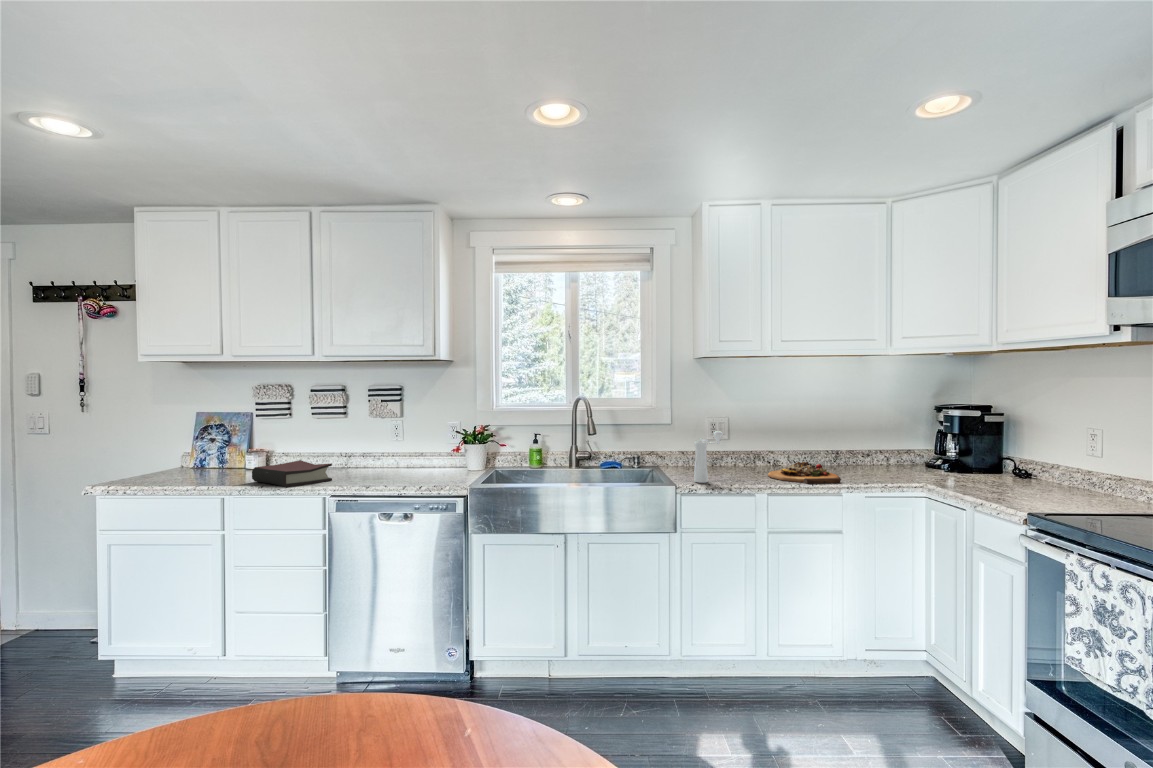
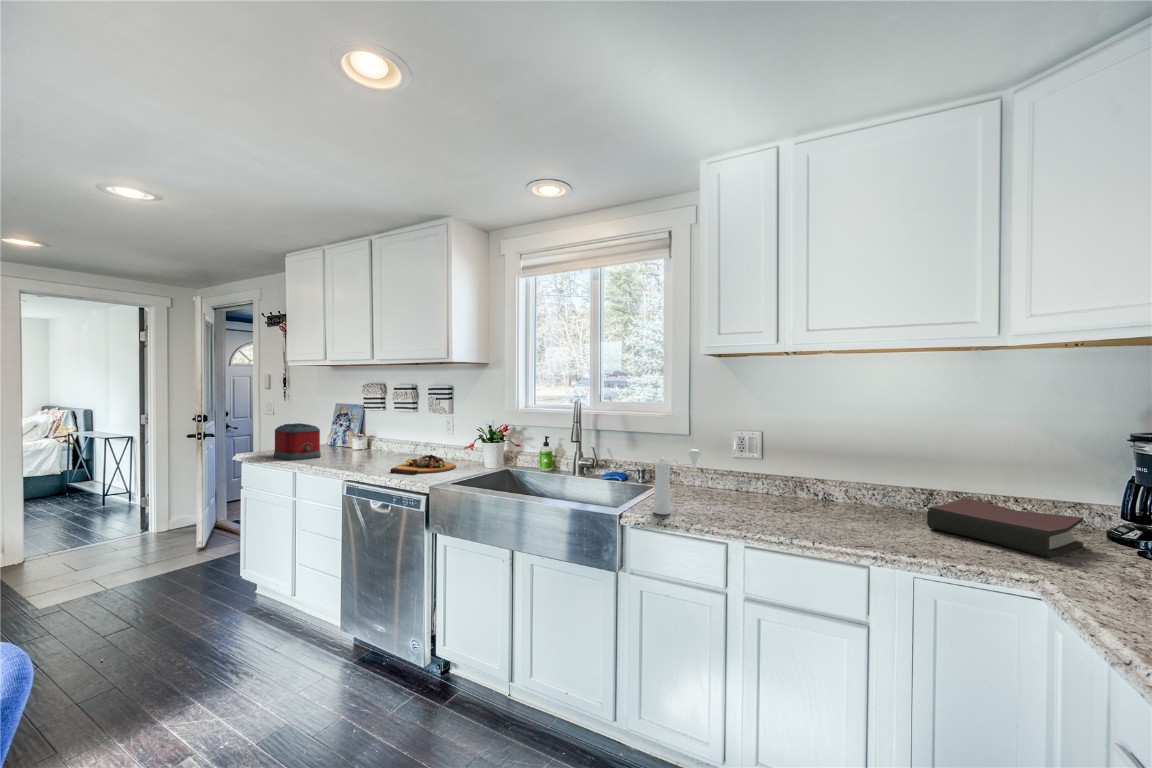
toaster: none [152,438,229,486] -> present [274,423,321,460]
hardback book: present [252,460,332,488] -> present [927,498,1083,558]
cutting board: present [768,462,840,484] -> present [390,455,456,475]

